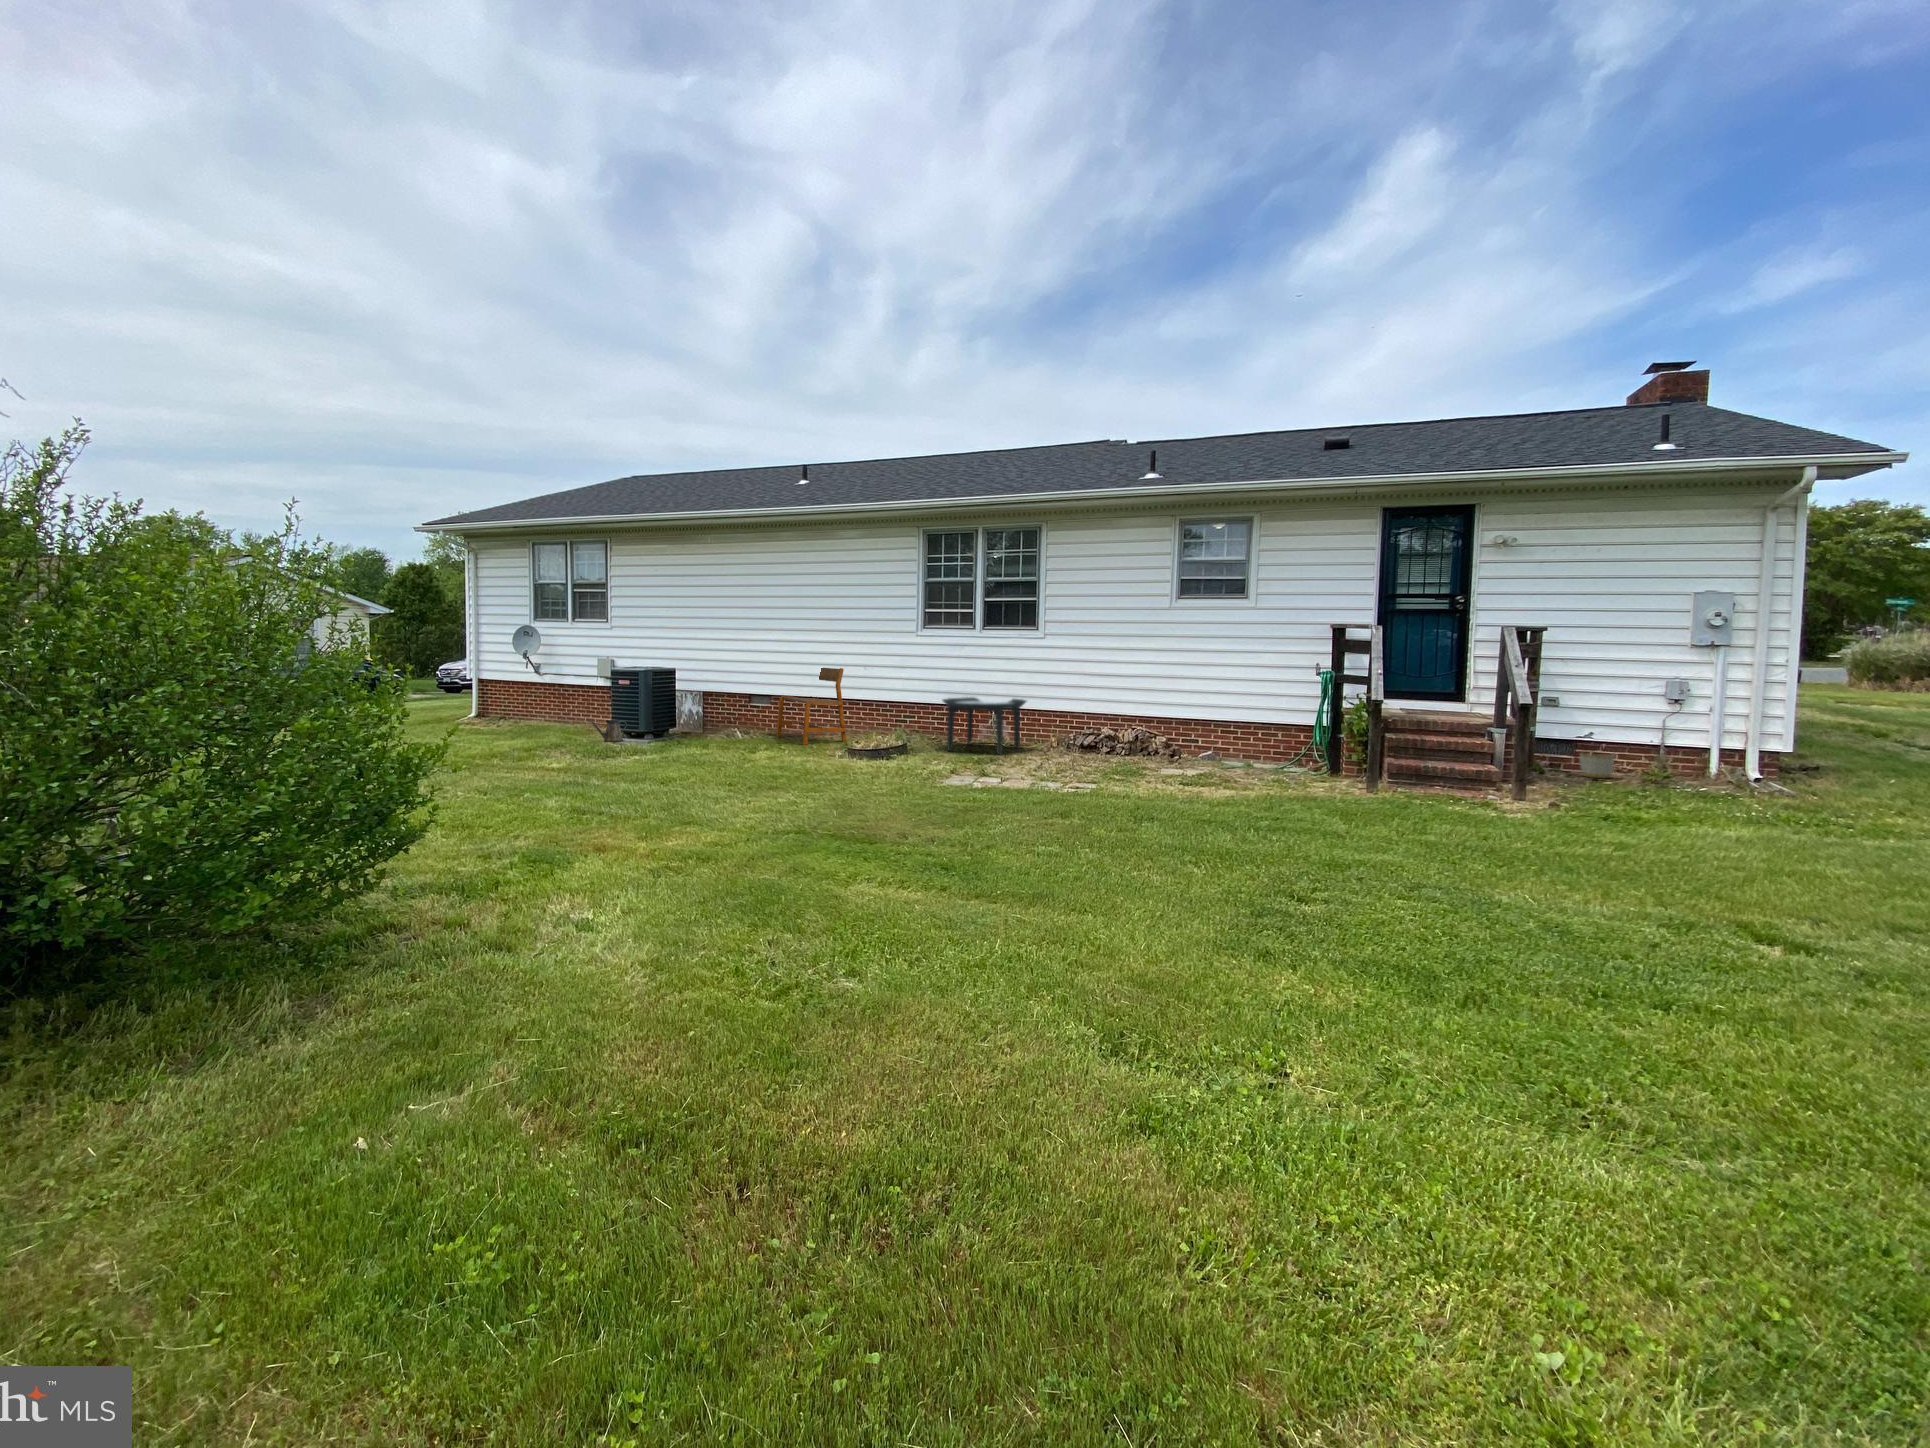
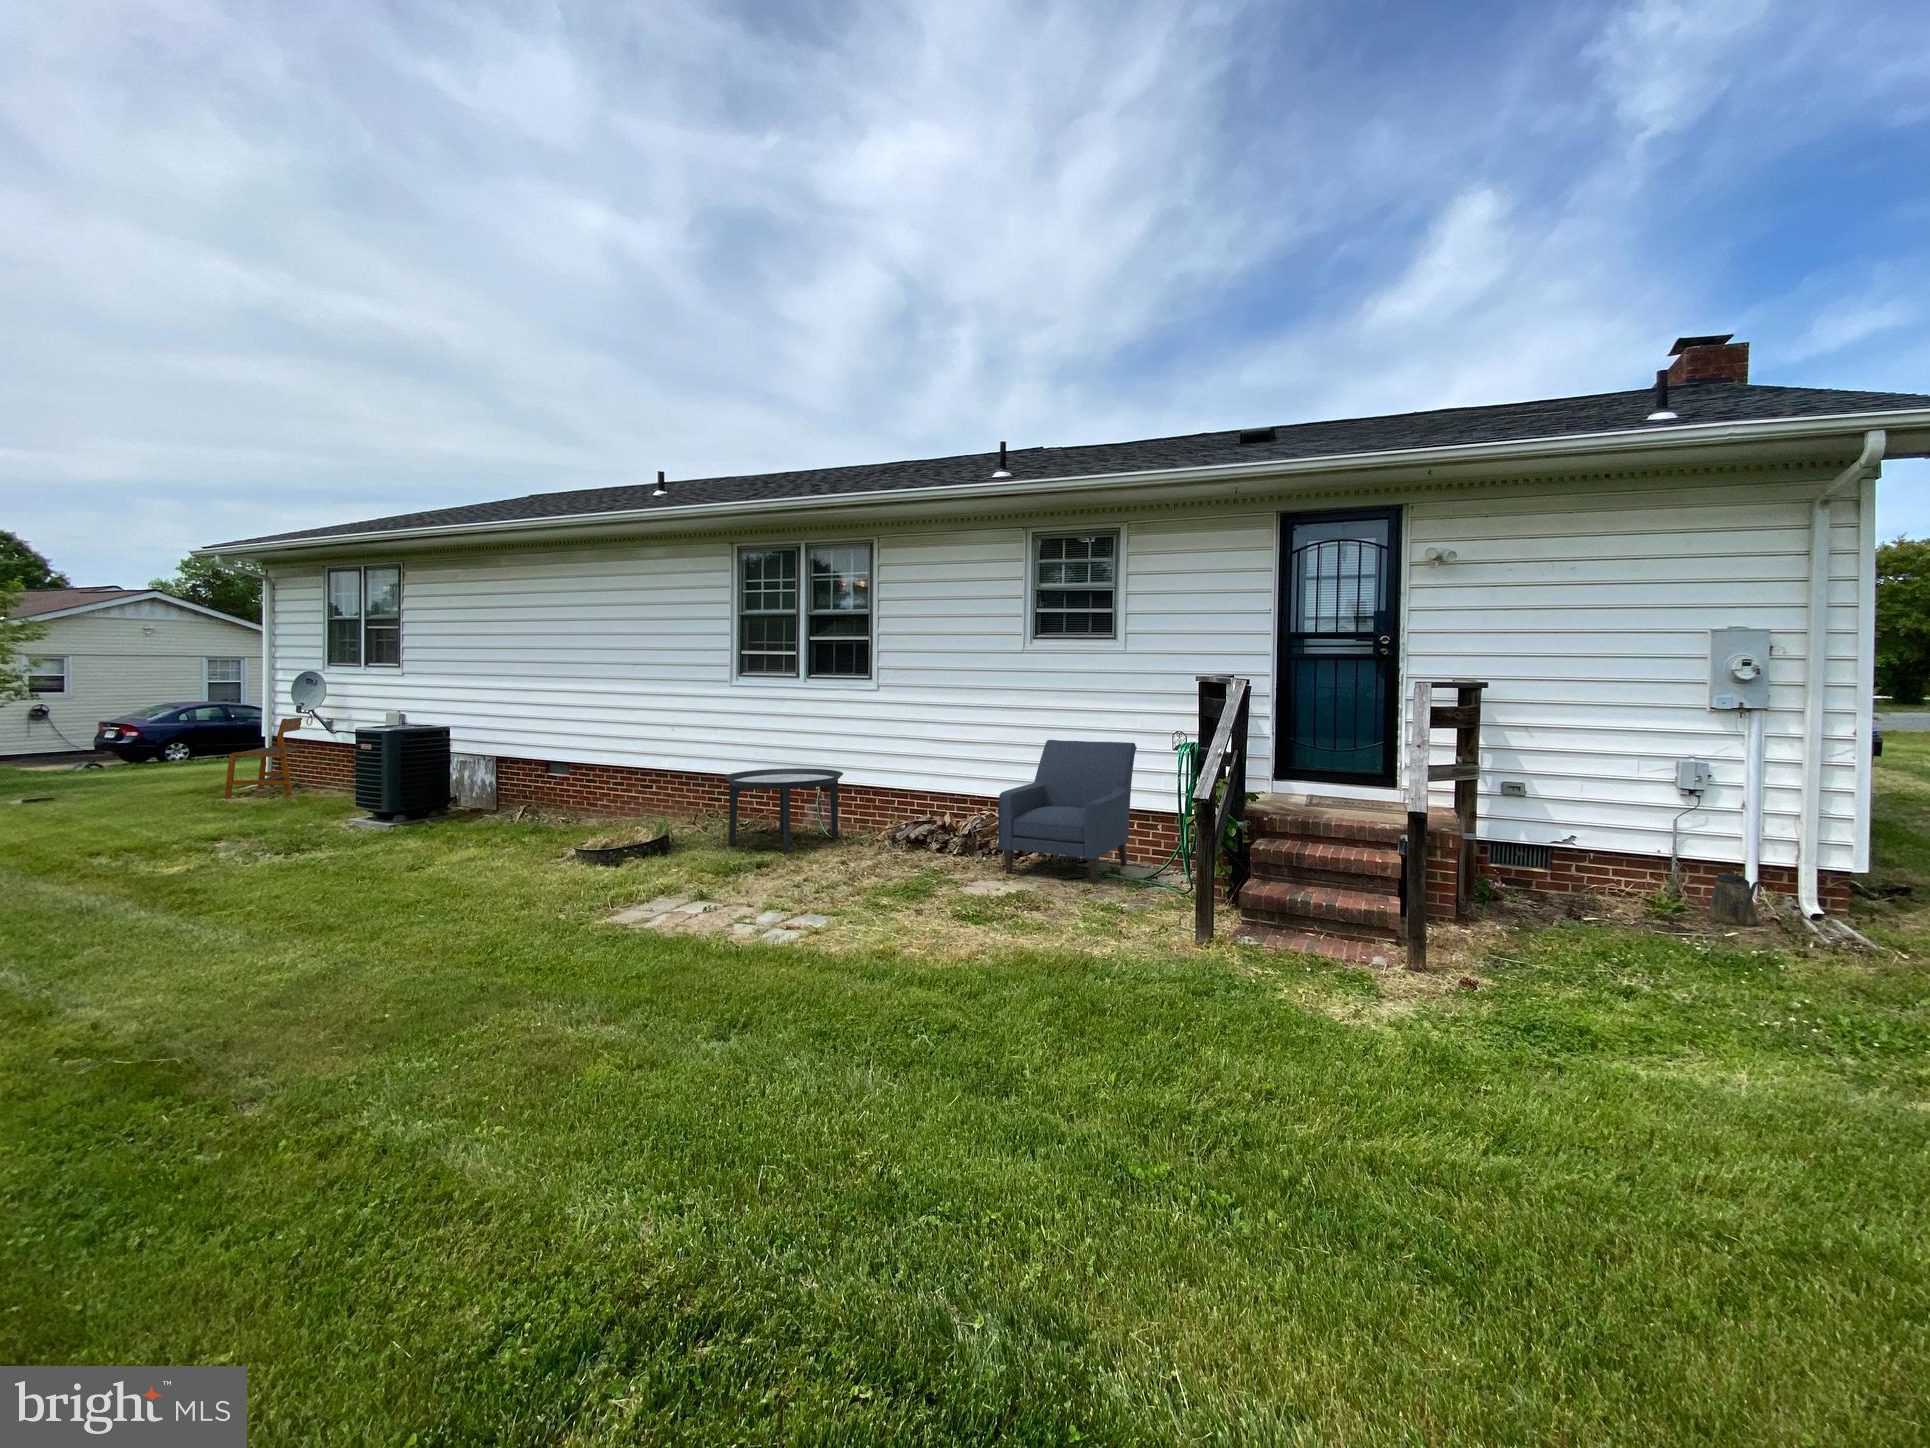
bench: present [777,668,847,745] -> present [225,717,302,798]
chair: none [1178,673,1265,768] -> present [998,740,1137,883]
watering can: present [589,720,627,742] -> present [1707,873,1759,926]
planter: present [1579,753,1615,778] -> none [1553,865,1603,908]

